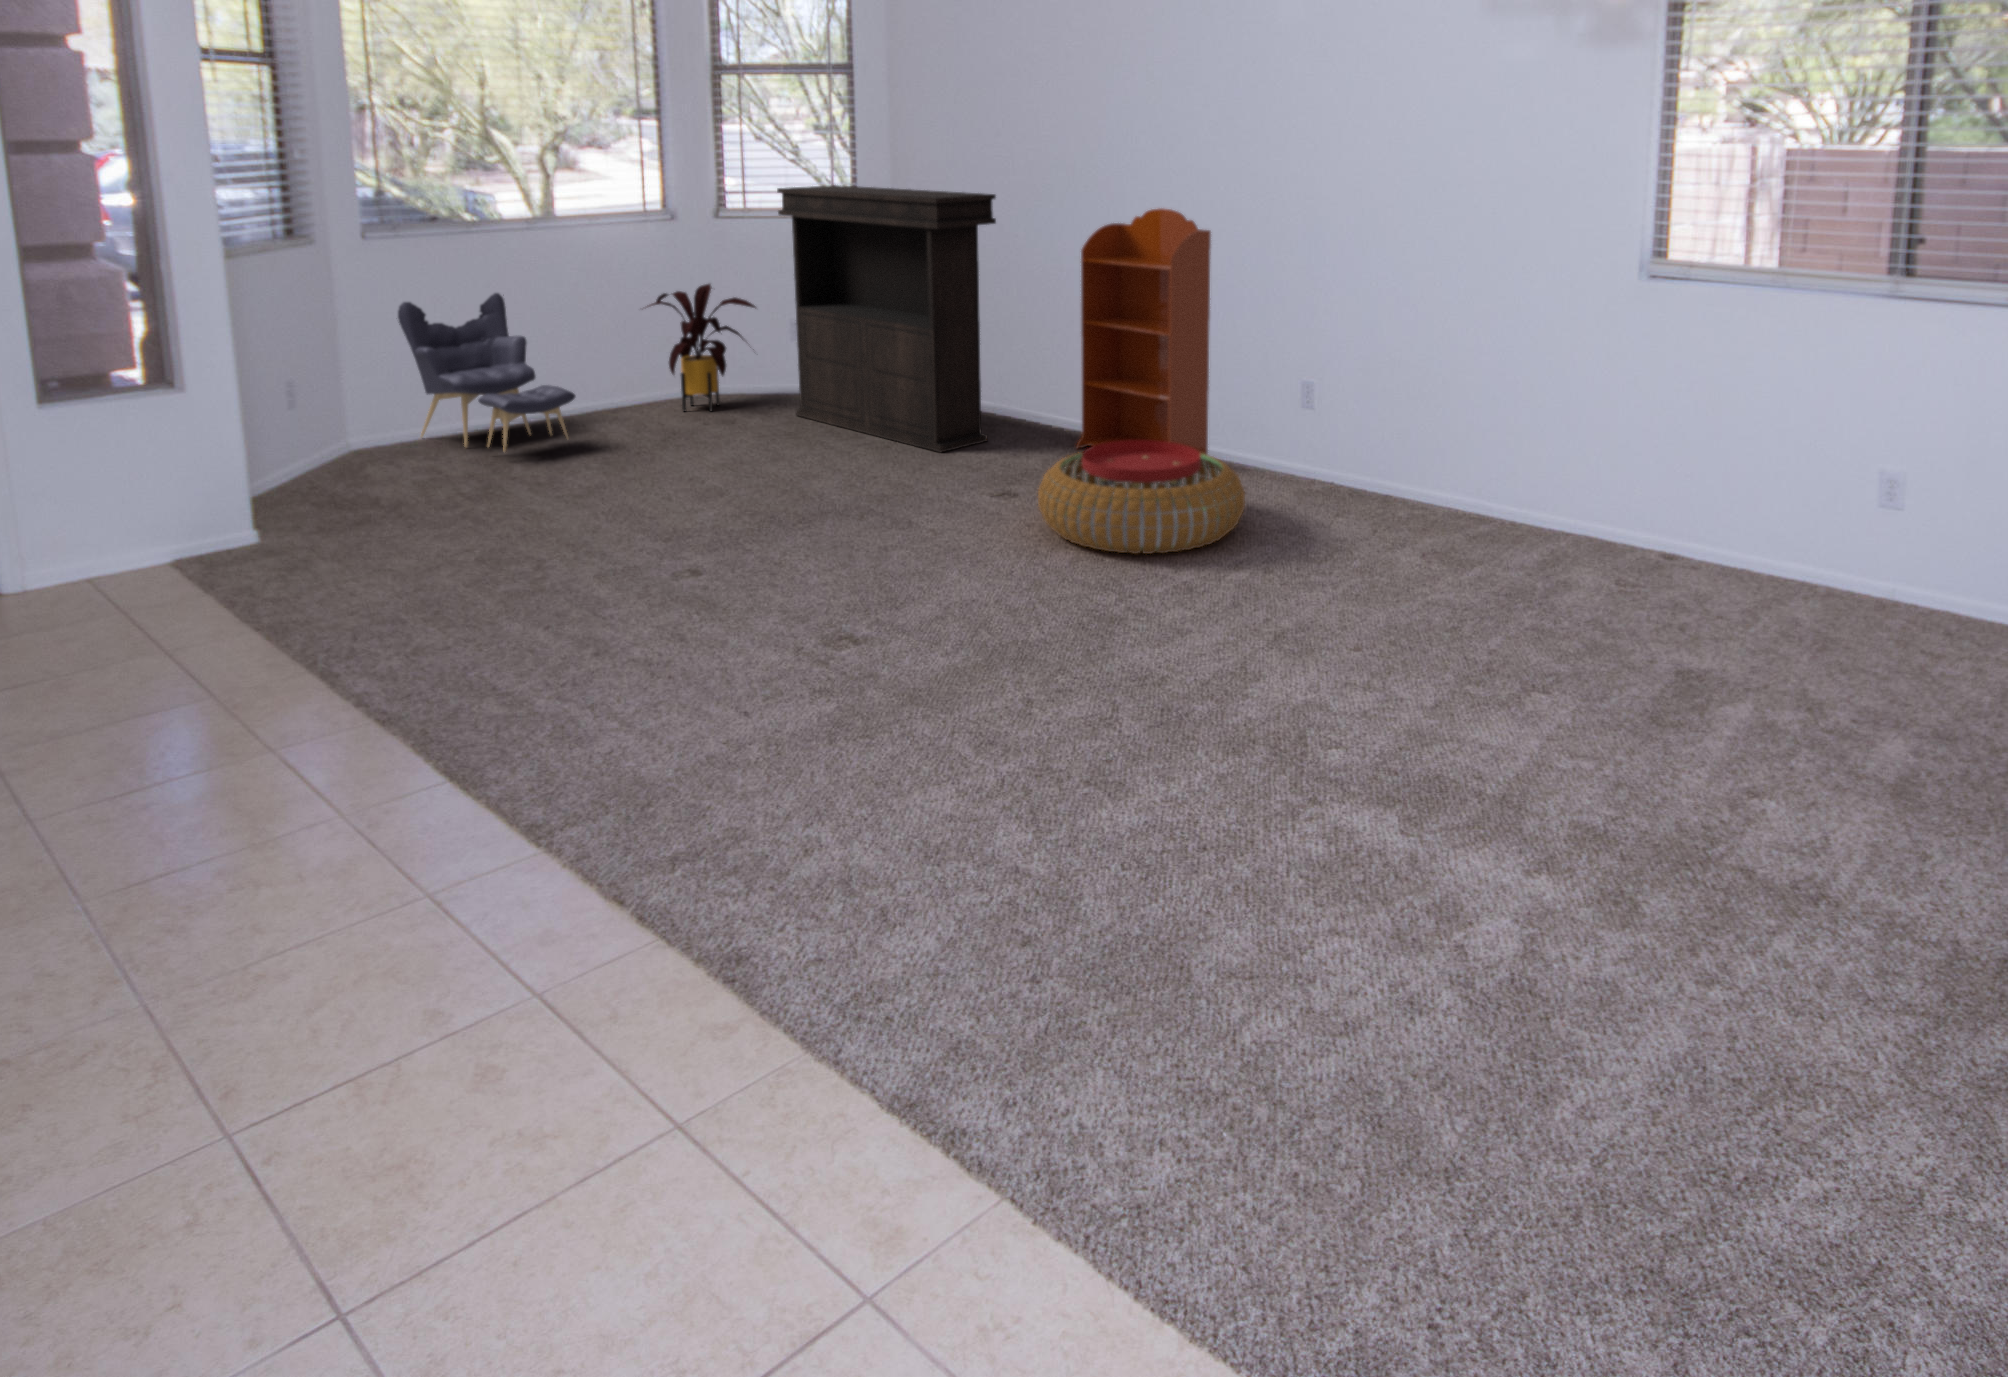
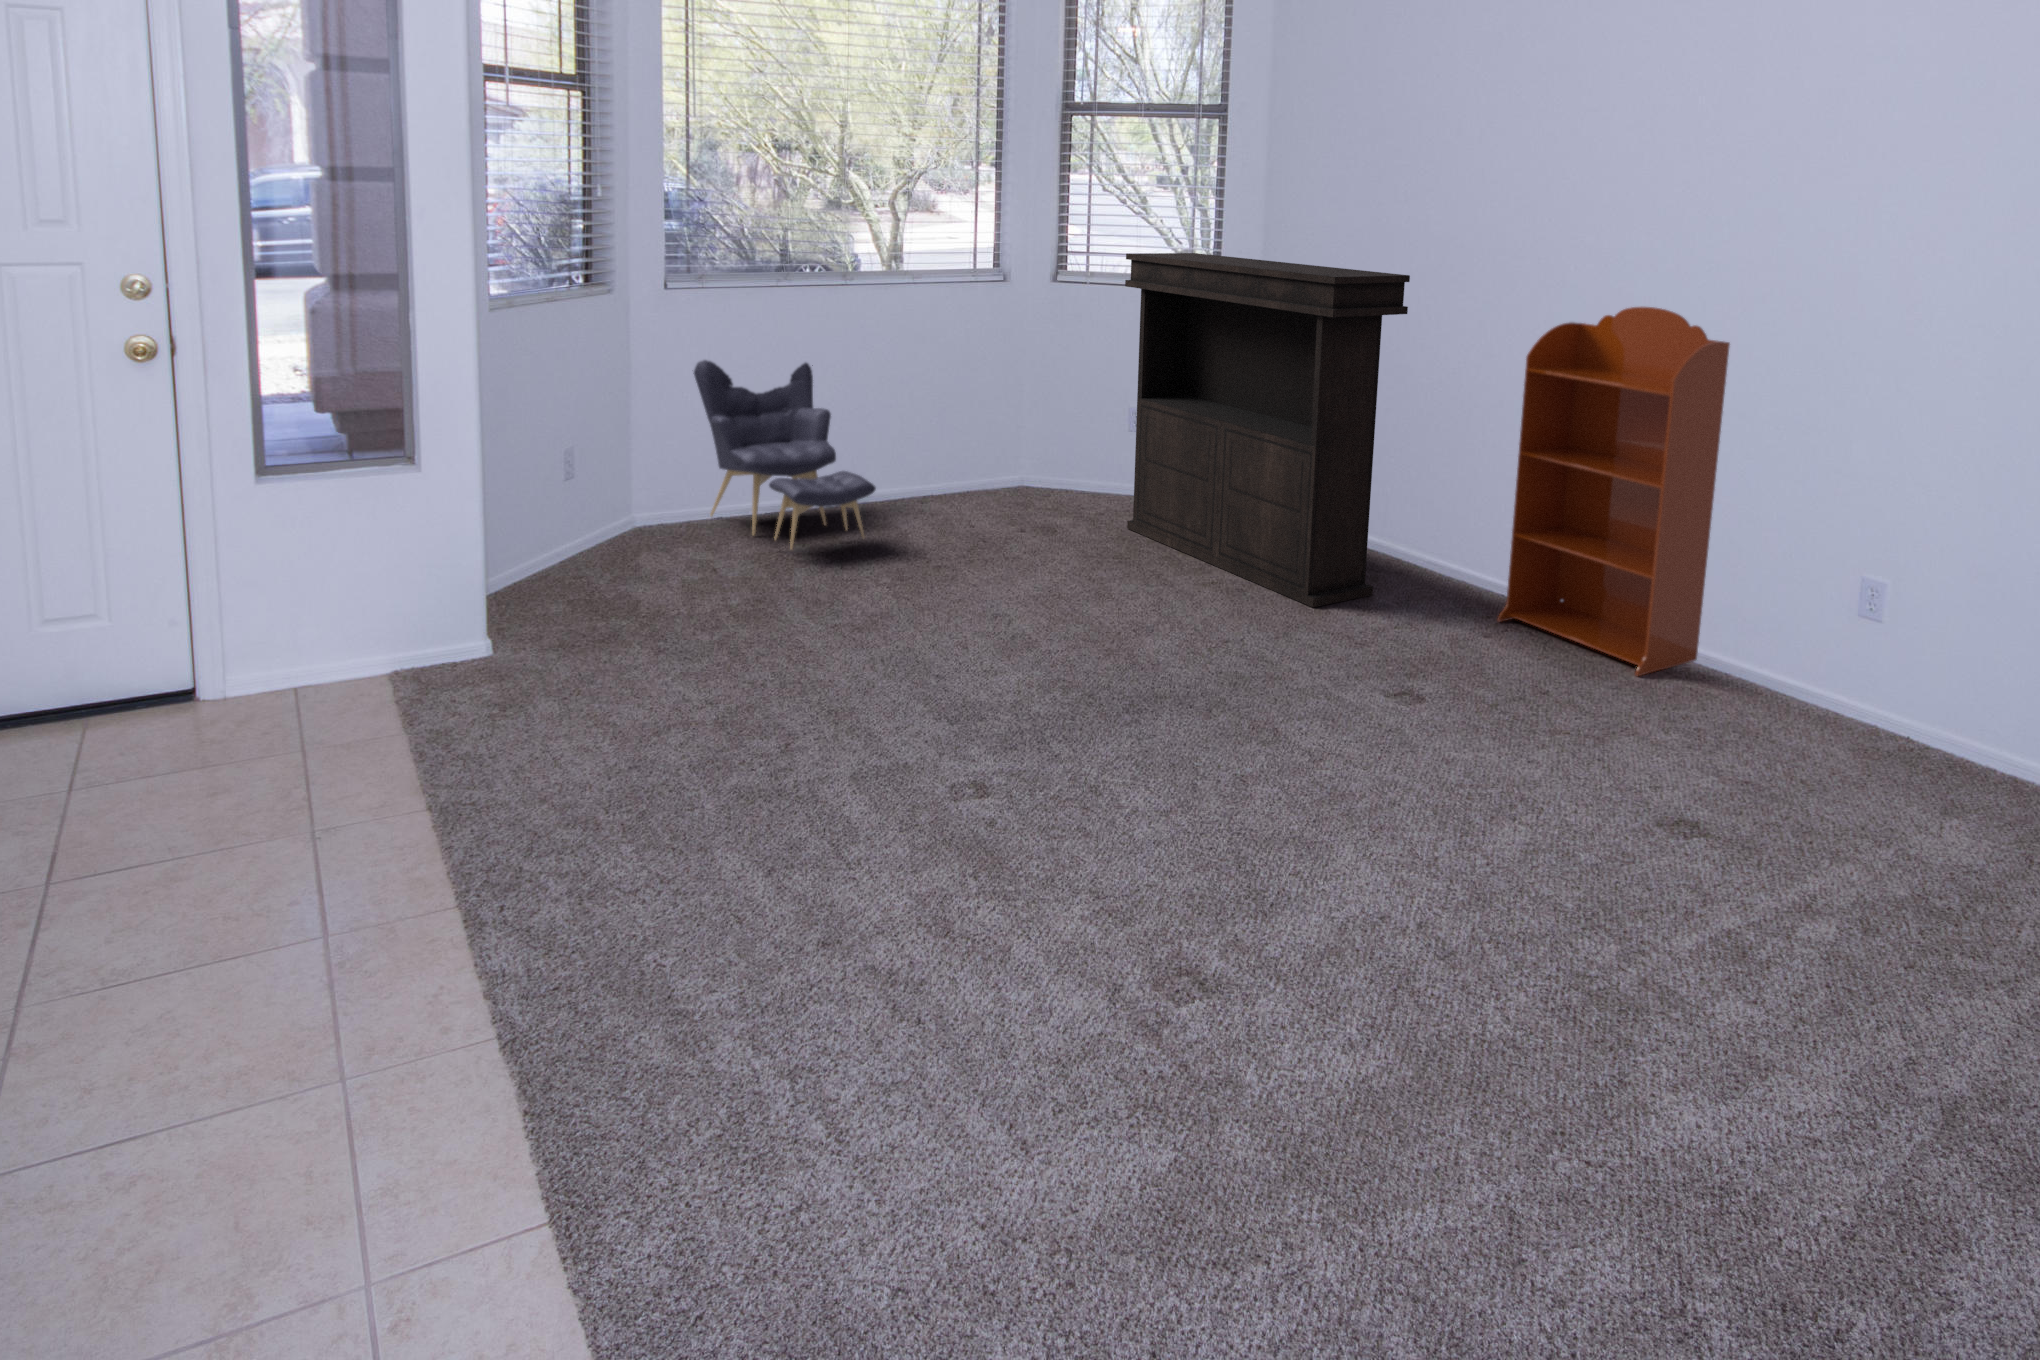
house plant: present [648,284,756,411] -> none [956,360,1093,512]
pouf: present [1038,440,1245,554] -> none [1478,648,1822,854]

